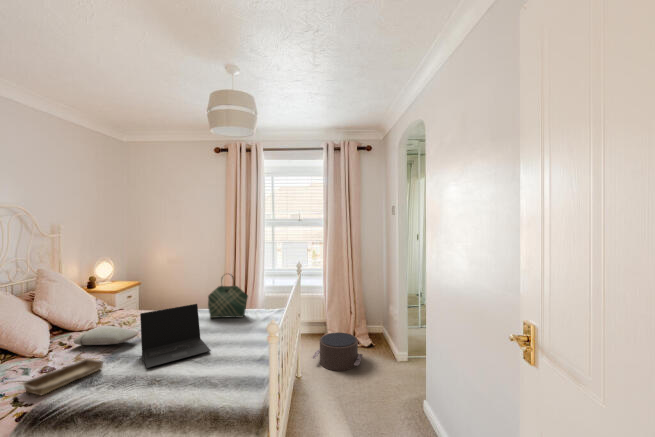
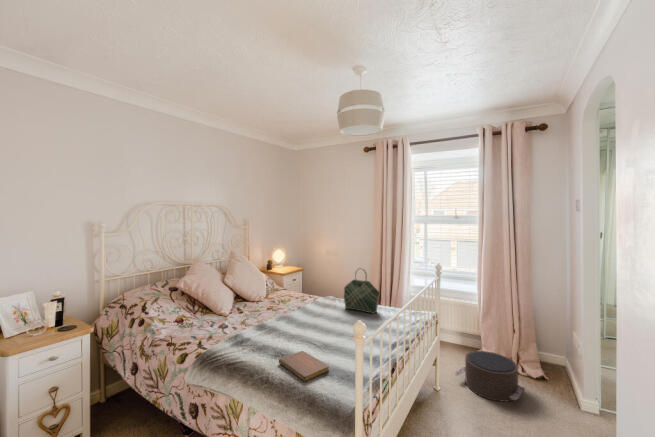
laptop: present [140,304,211,368] -> none [279,293,332,342]
pillow: present [74,326,138,345] -> none [245,300,285,316]
tray: present [22,358,103,395] -> none [204,323,255,344]
notebook: none [158,370,221,398] -> present [279,351,329,382]

